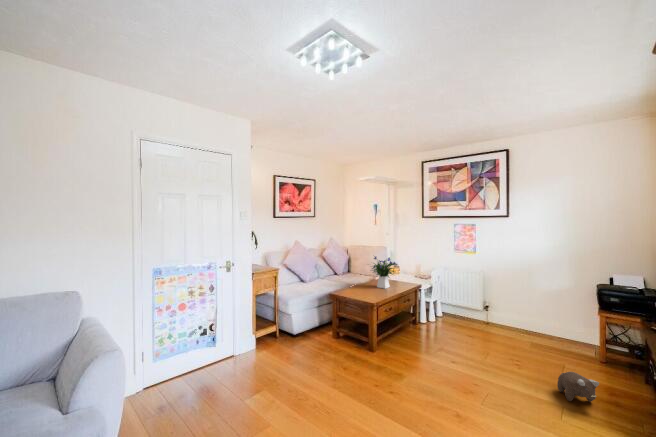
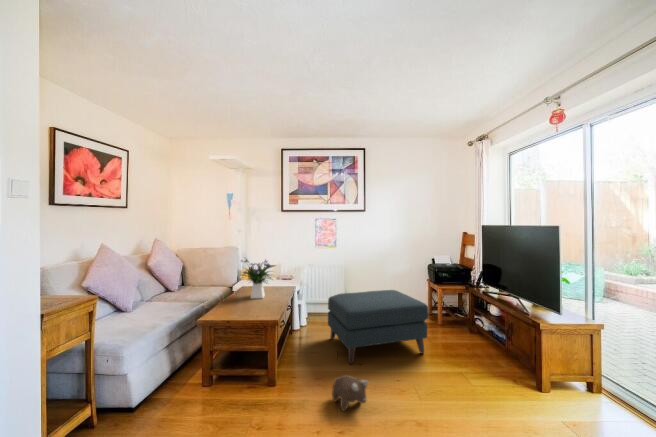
ottoman: none [440,297,542,376] -> present [328,290,428,364]
plush toy: present [557,372,599,402] -> present [332,375,369,411]

